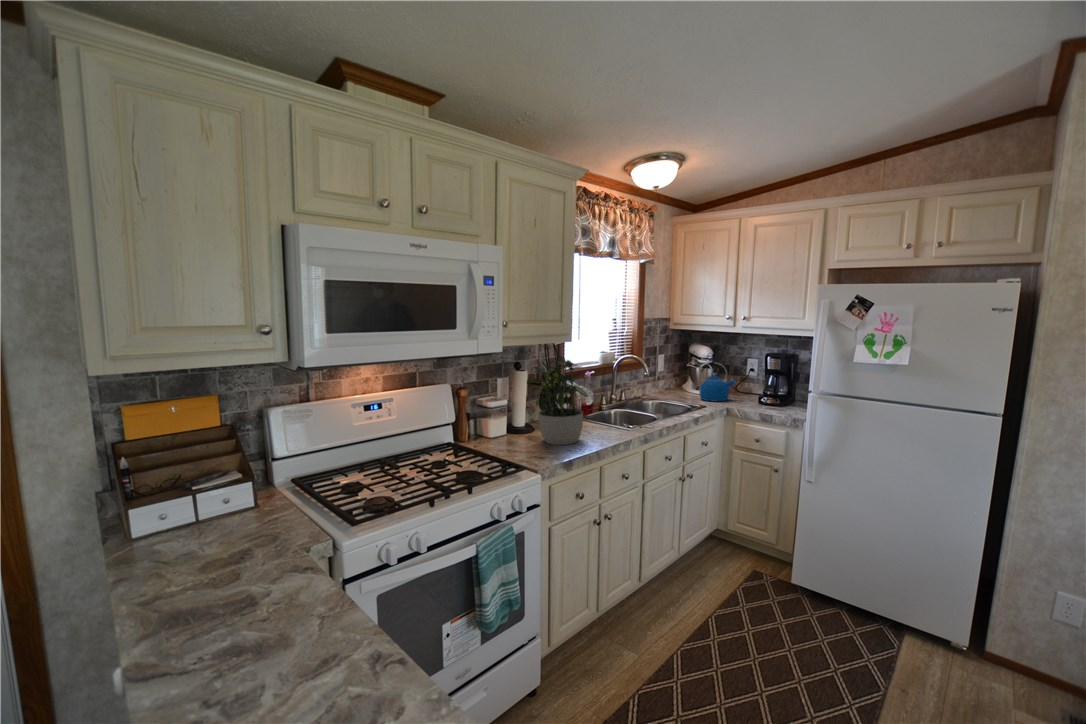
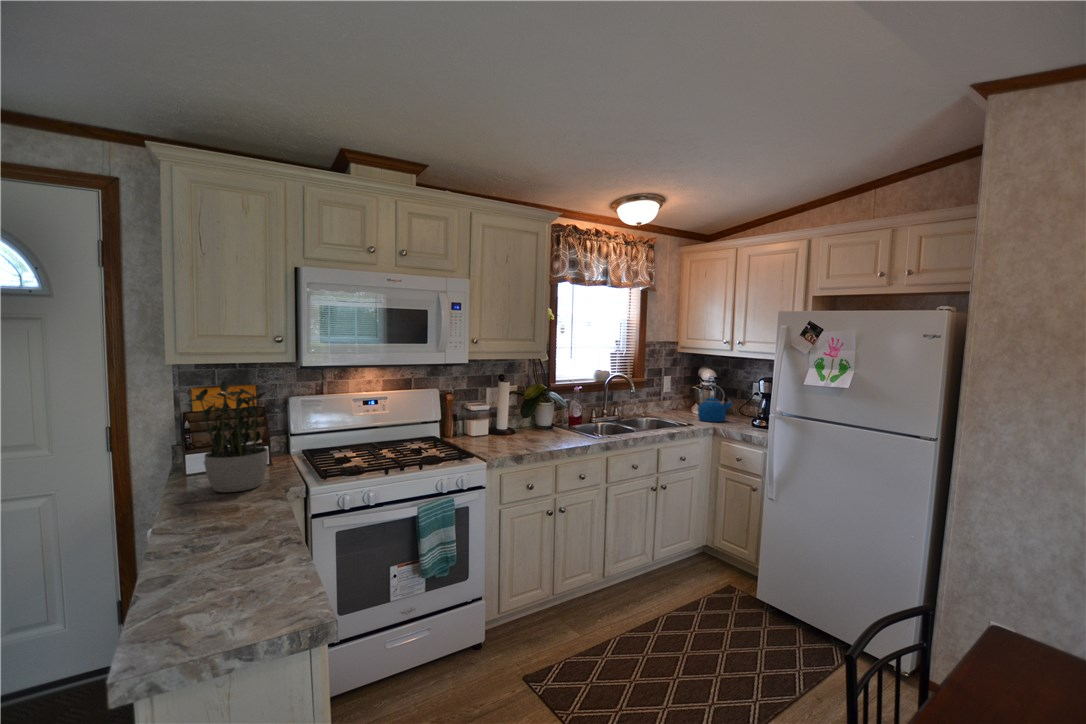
potted plant: present [534,355,583,445] -> present [188,381,268,492]

